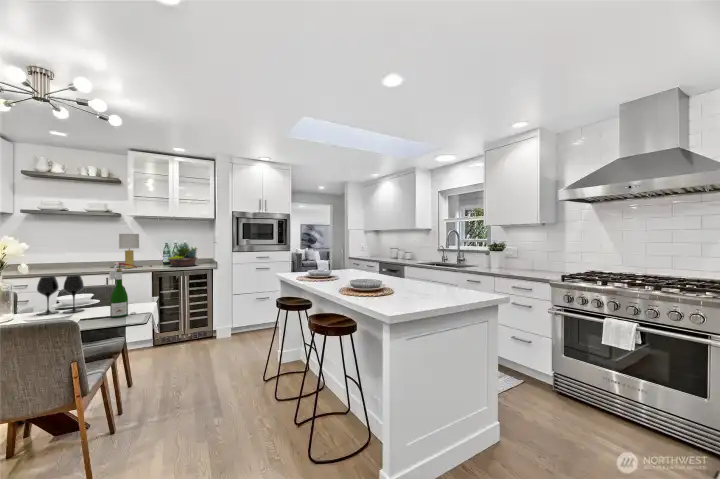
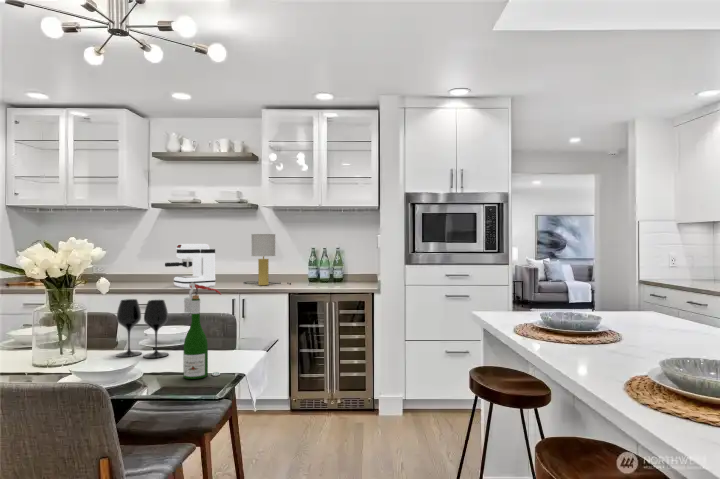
coffee maker: none [36,241,87,273] -> present [165,244,215,288]
succulent planter: present [168,244,197,267] -> none [310,248,353,287]

